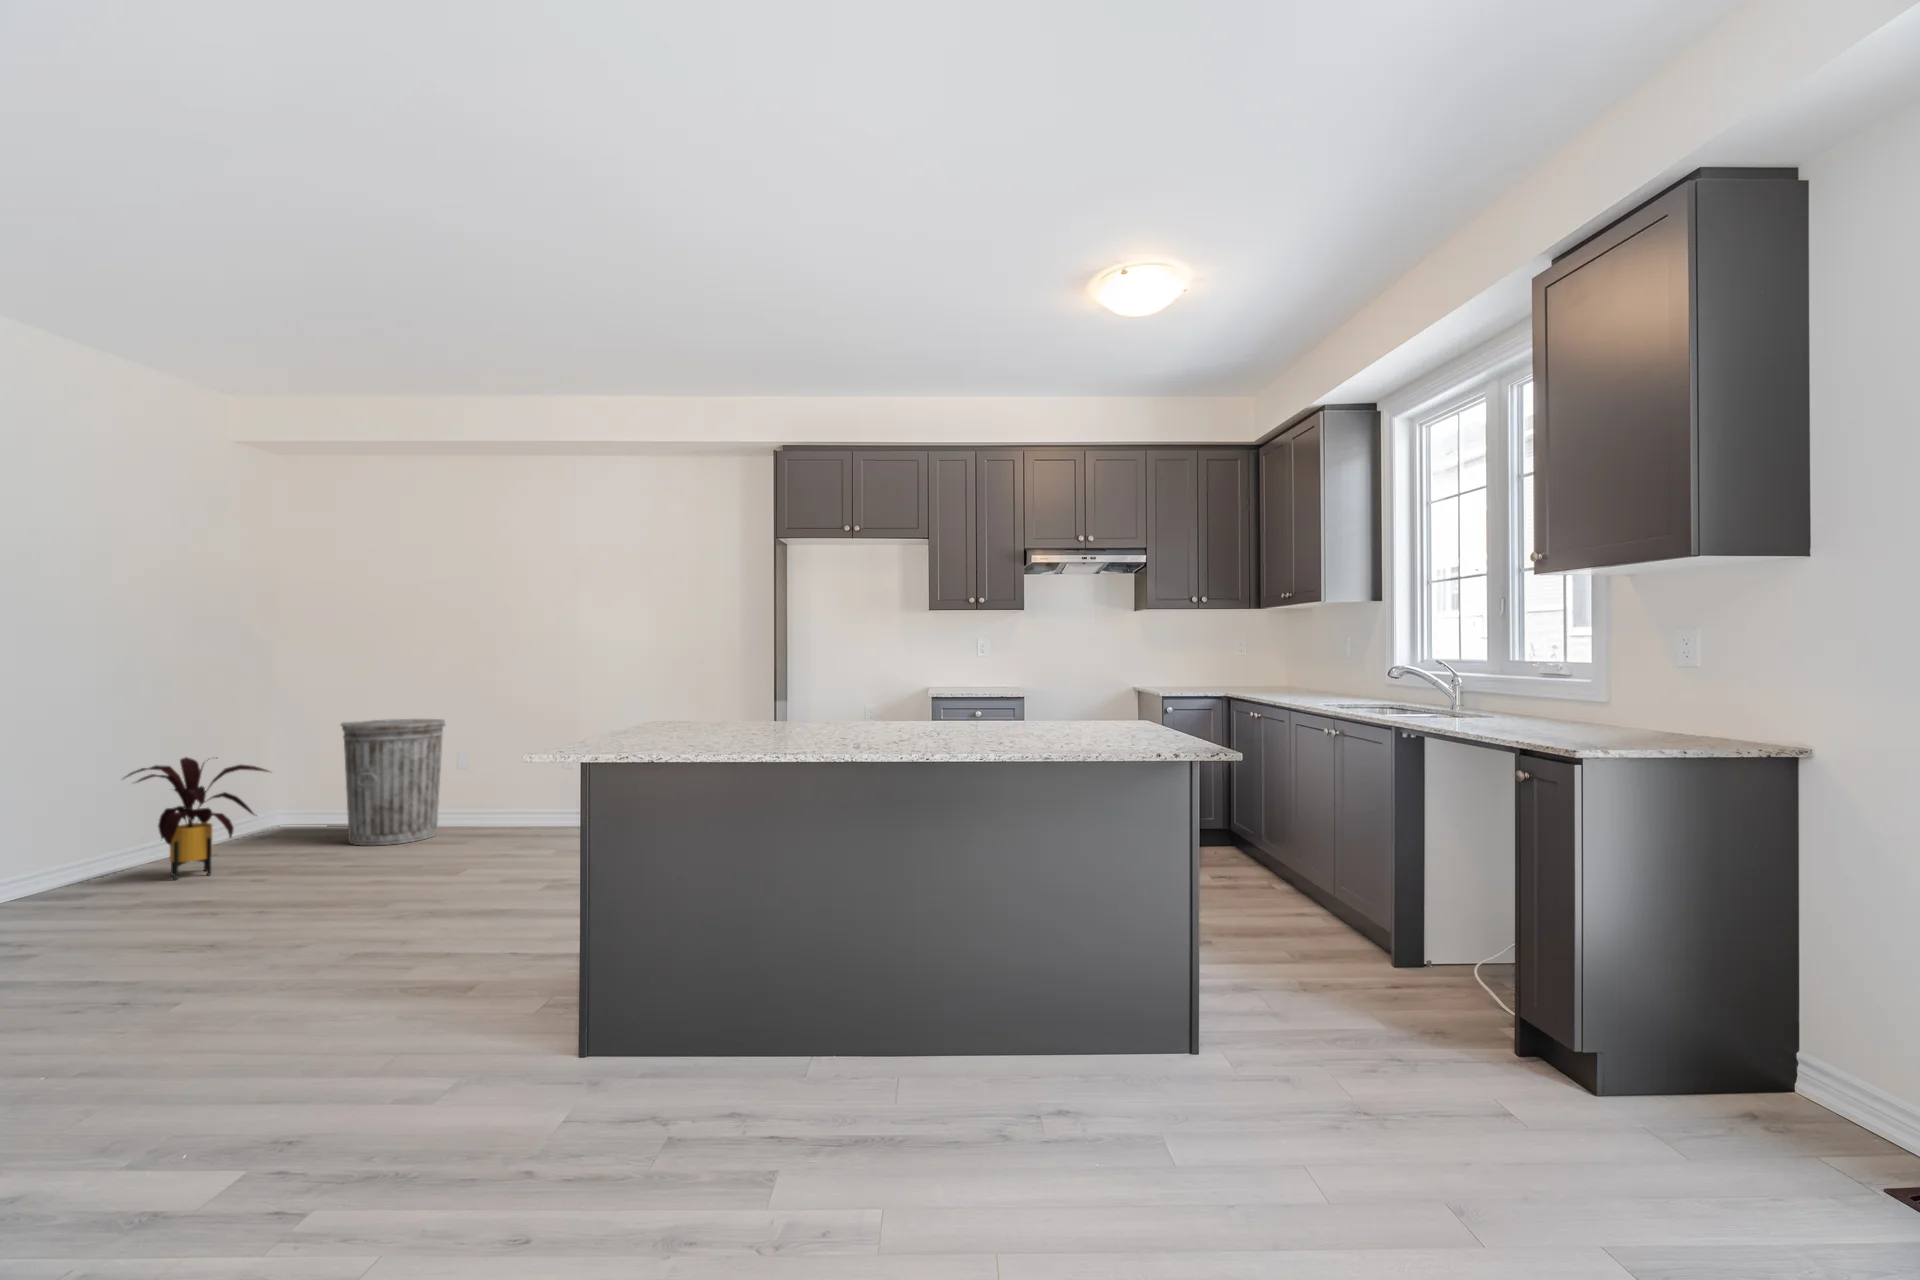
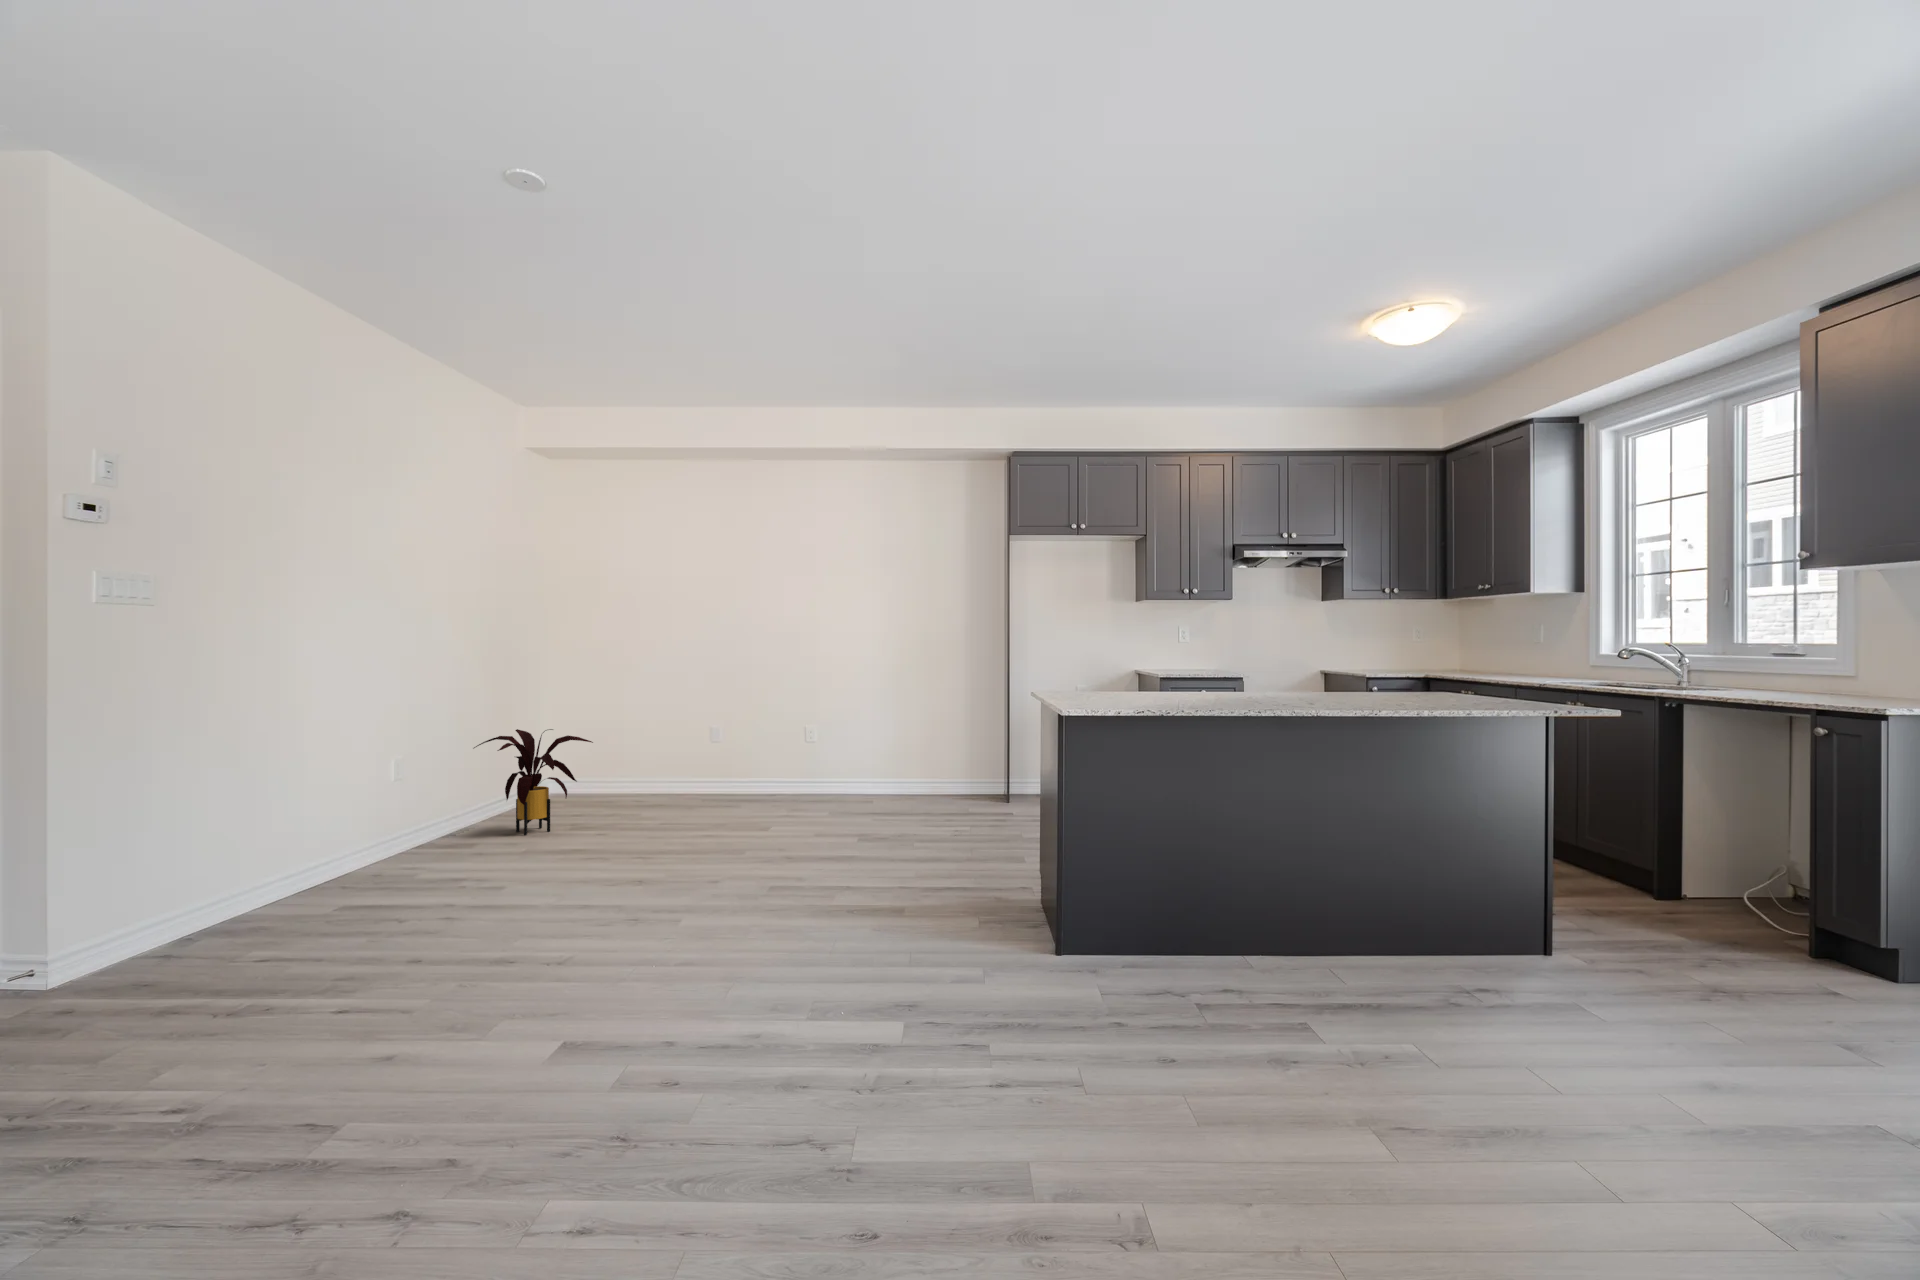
trash can: present [341,719,445,845] -> none [623,698,707,809]

